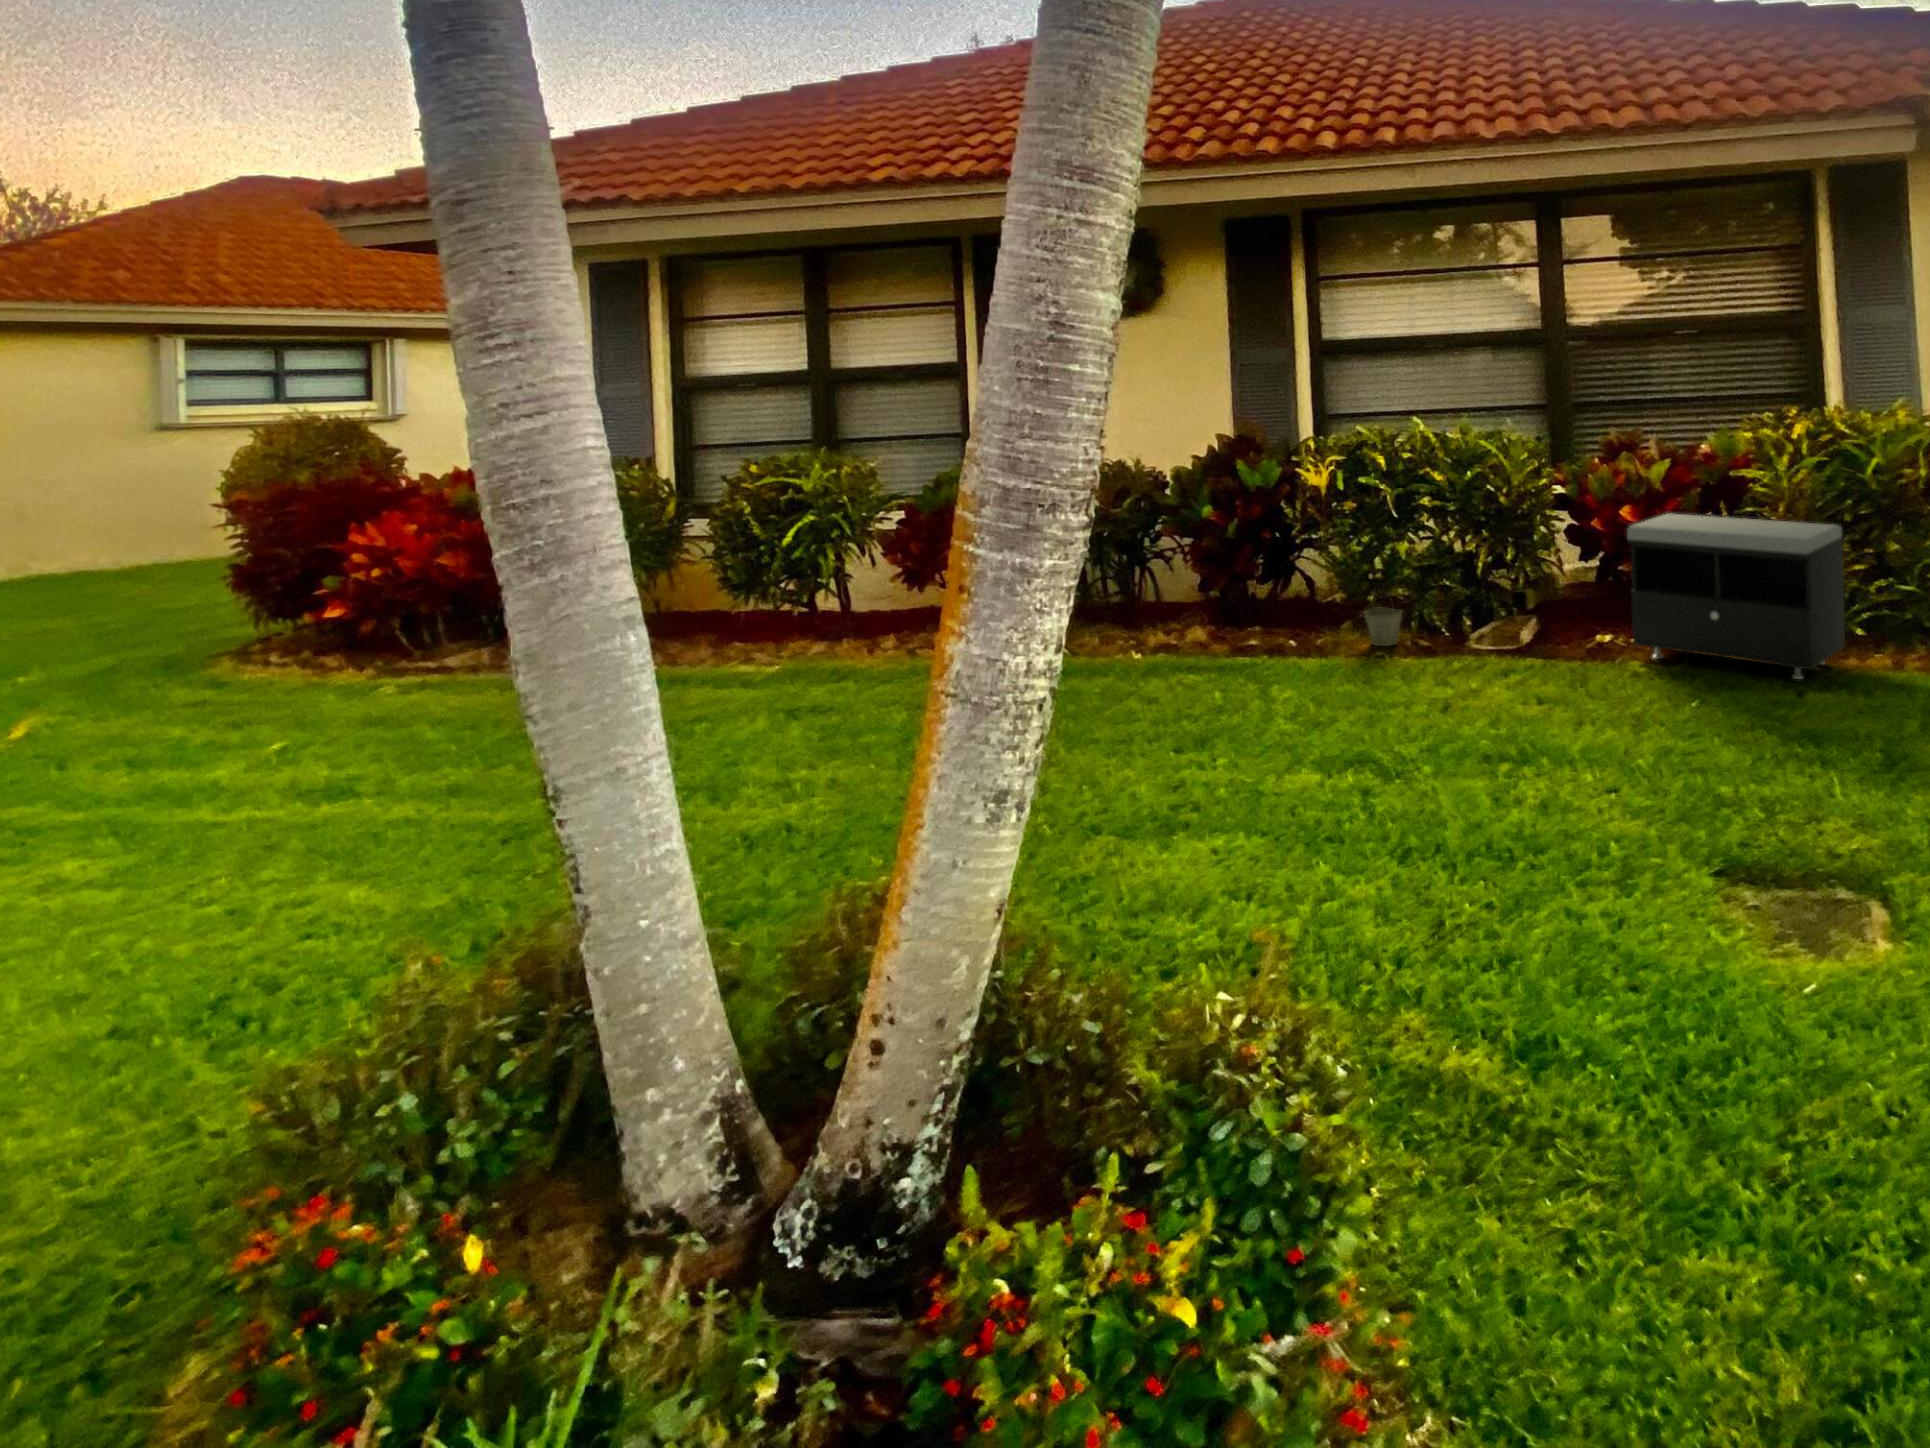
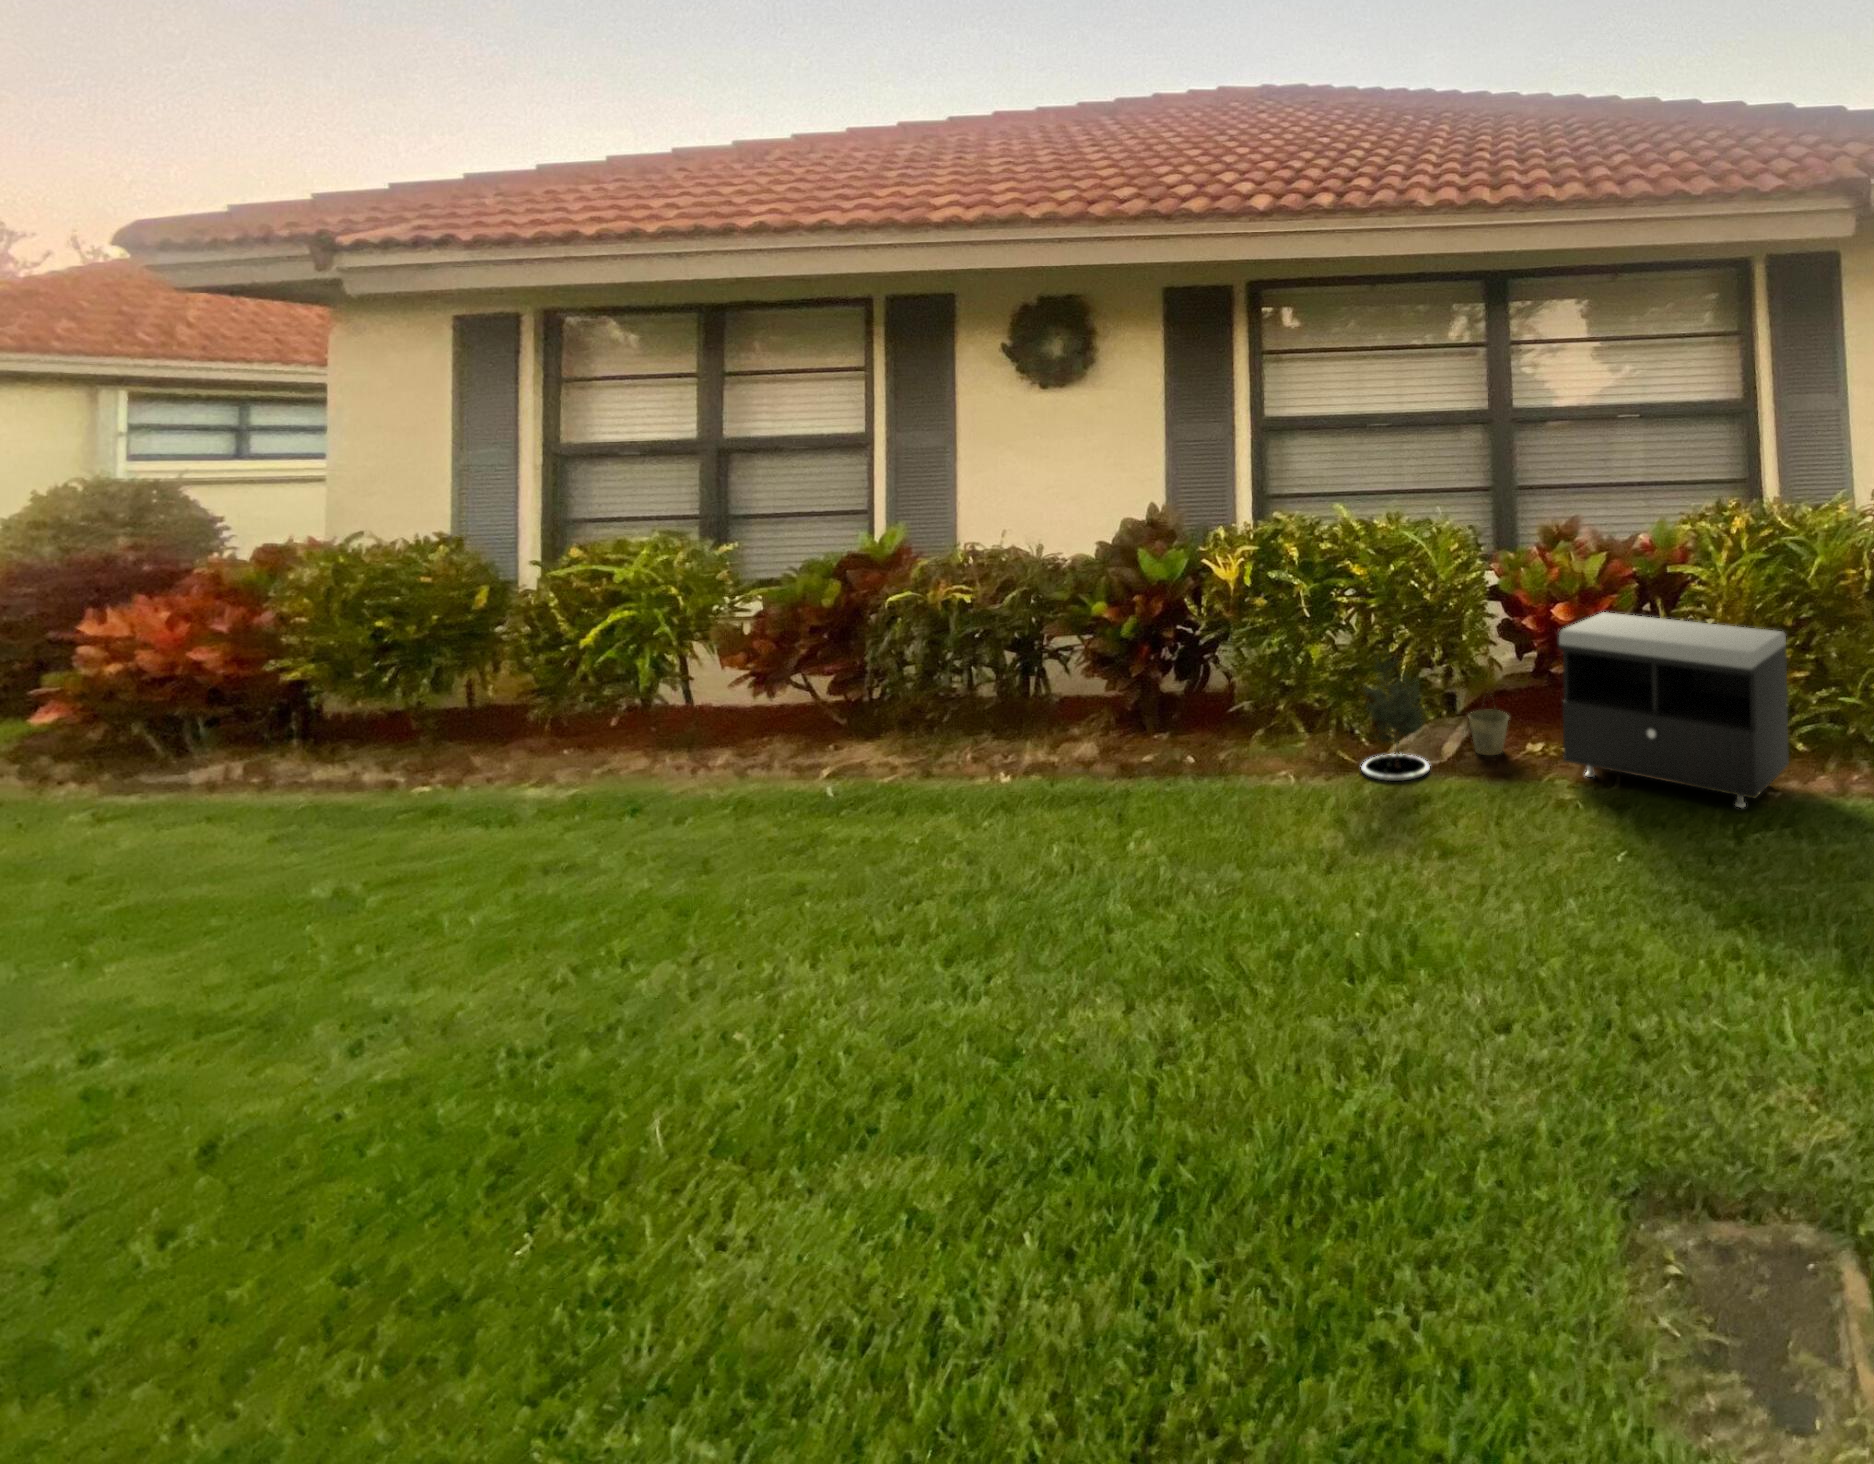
potted tree: none [1441,543,1509,661] -> present [1361,654,1430,781]
bucket: present [1365,606,1402,646] -> present [1468,692,1509,755]

